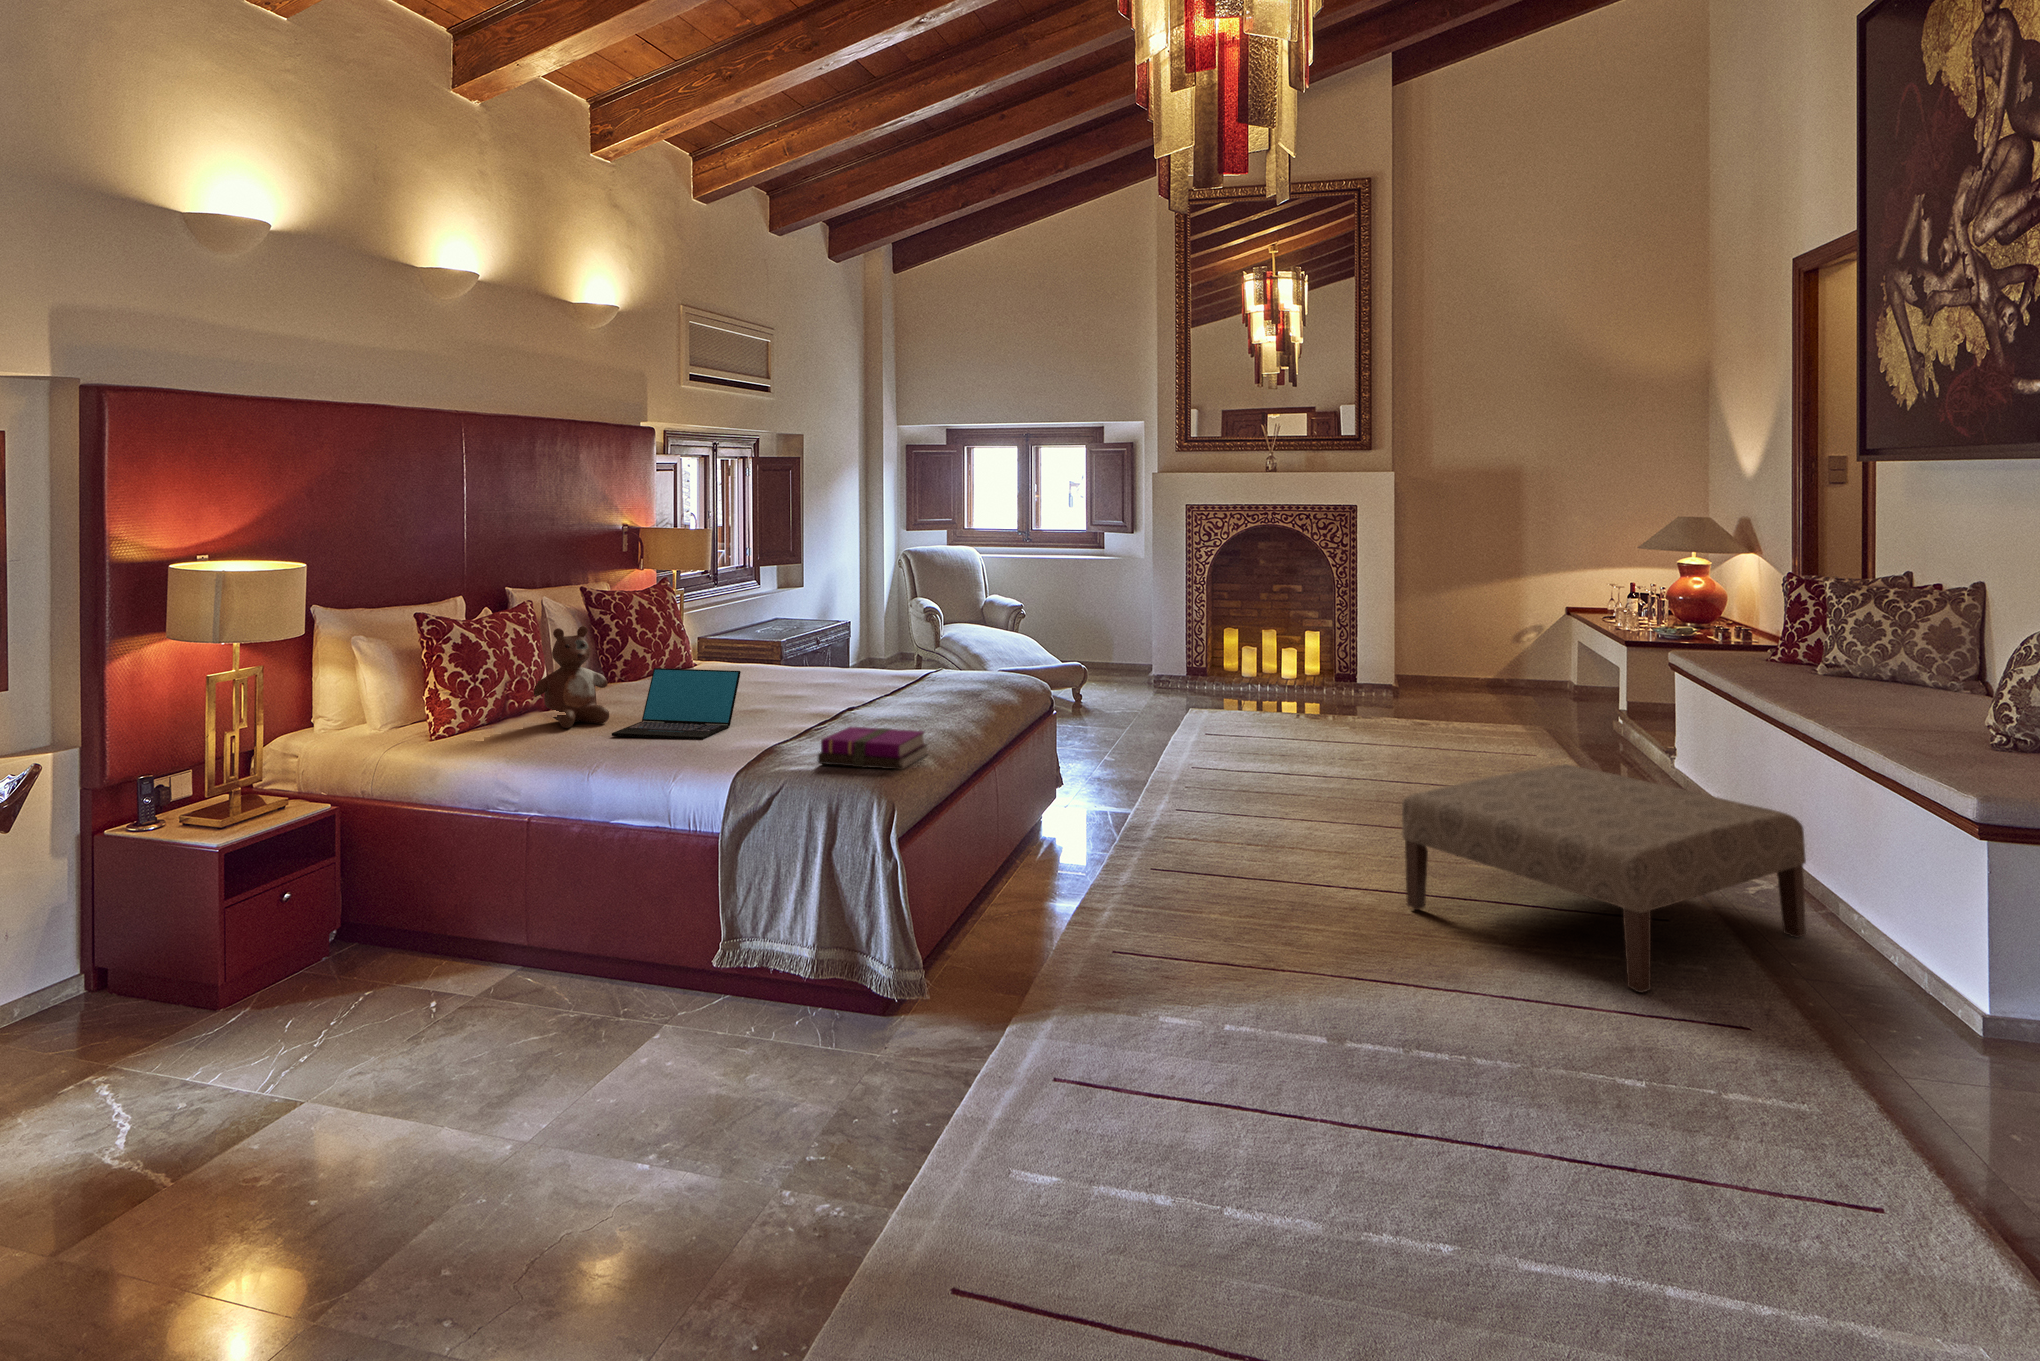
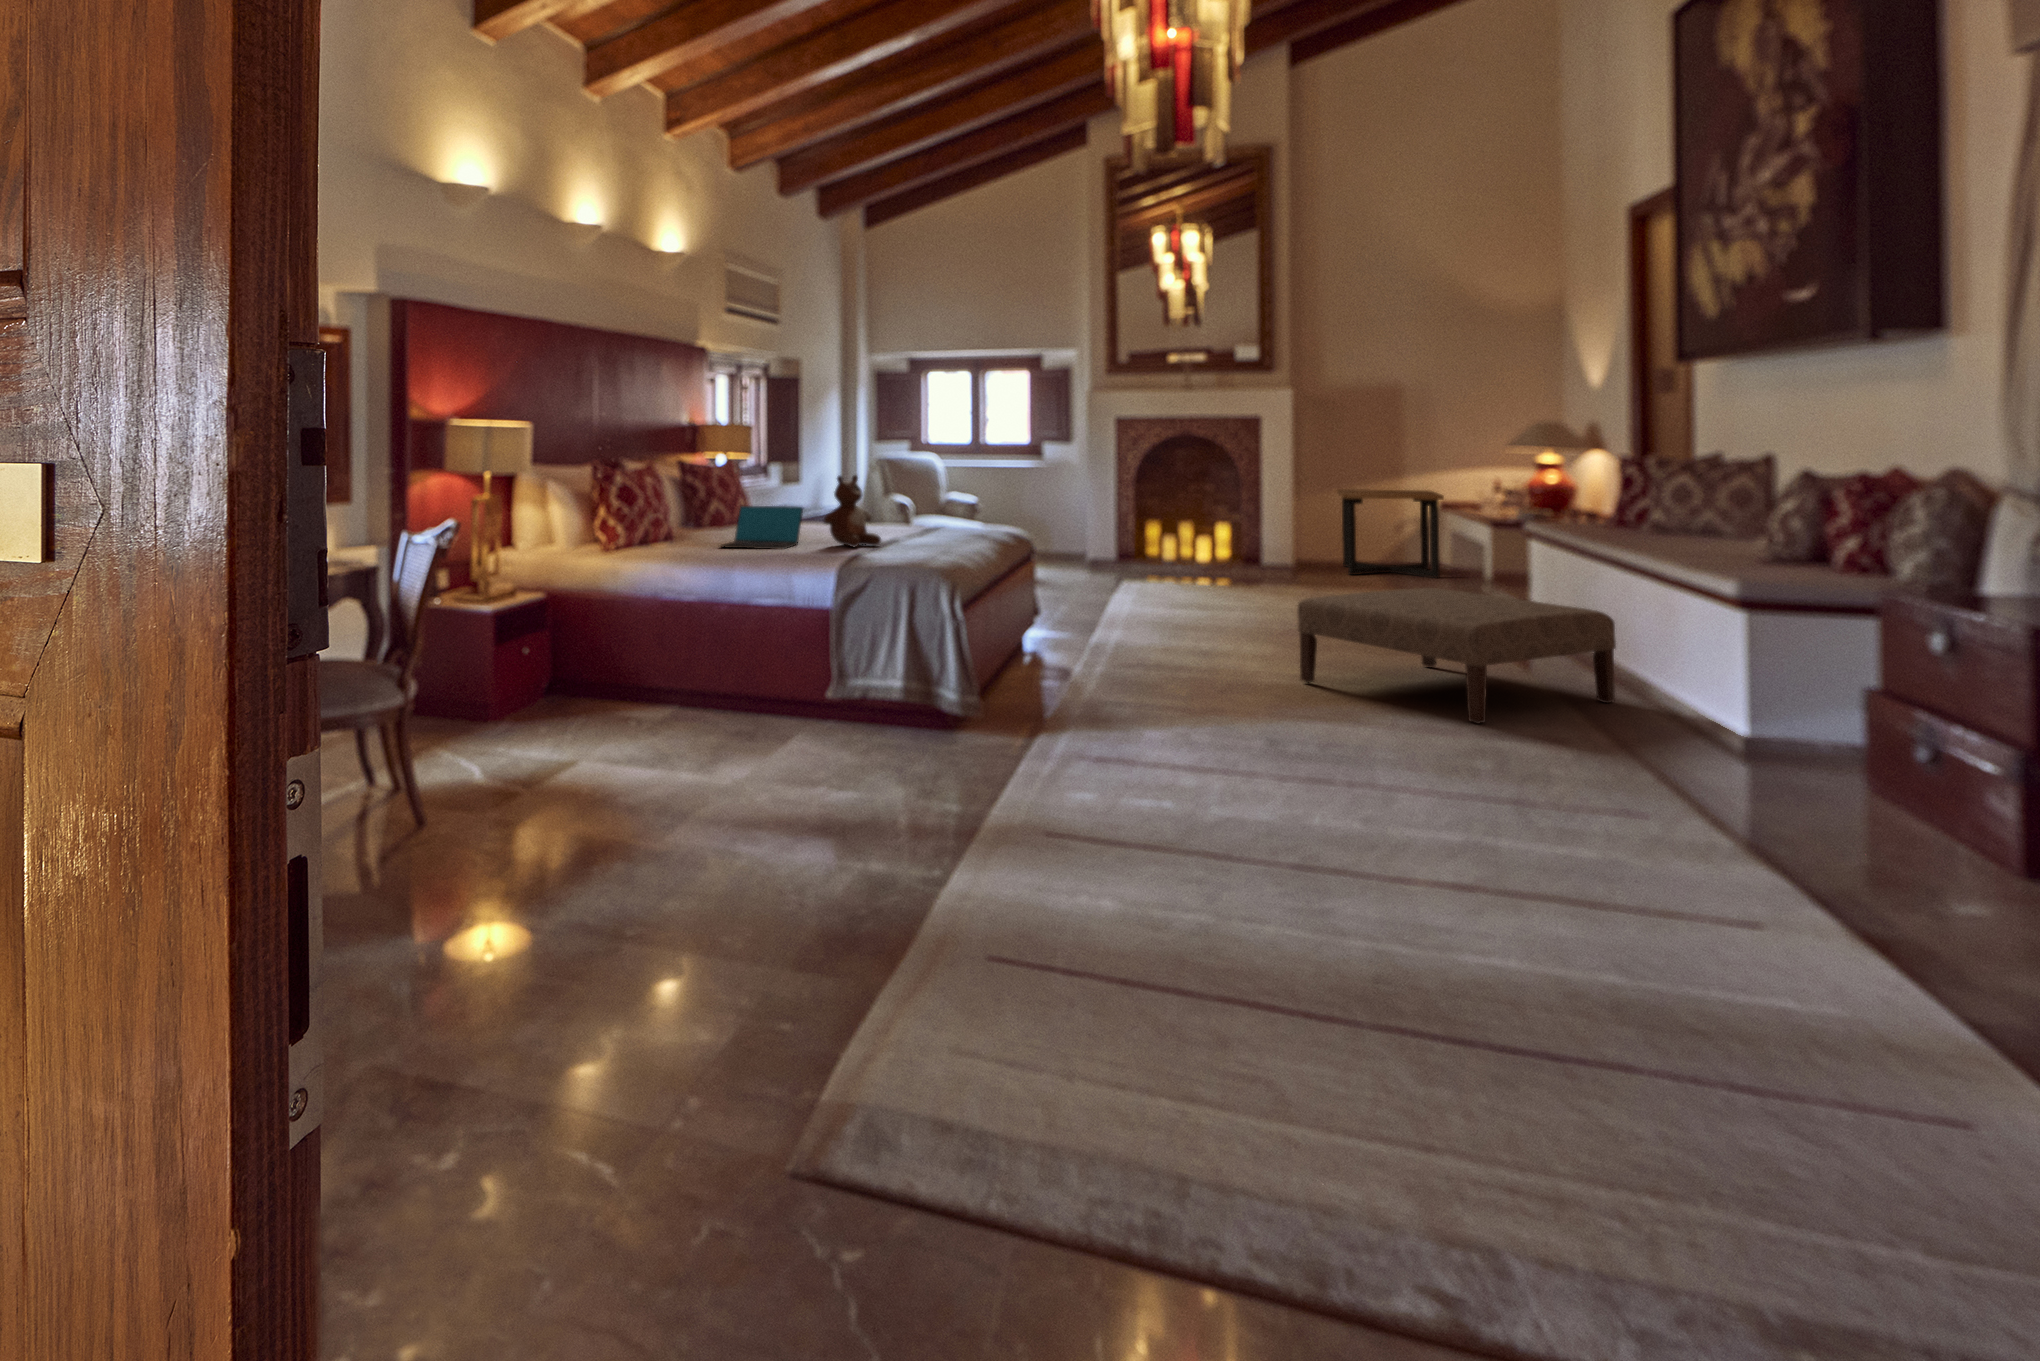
side table: none [1450,587,1572,699] -> present [1337,489,1444,578]
stuffed bear: present [534,626,609,728] -> present [824,475,881,547]
notebook: present [818,727,927,770] -> none [876,536,951,559]

